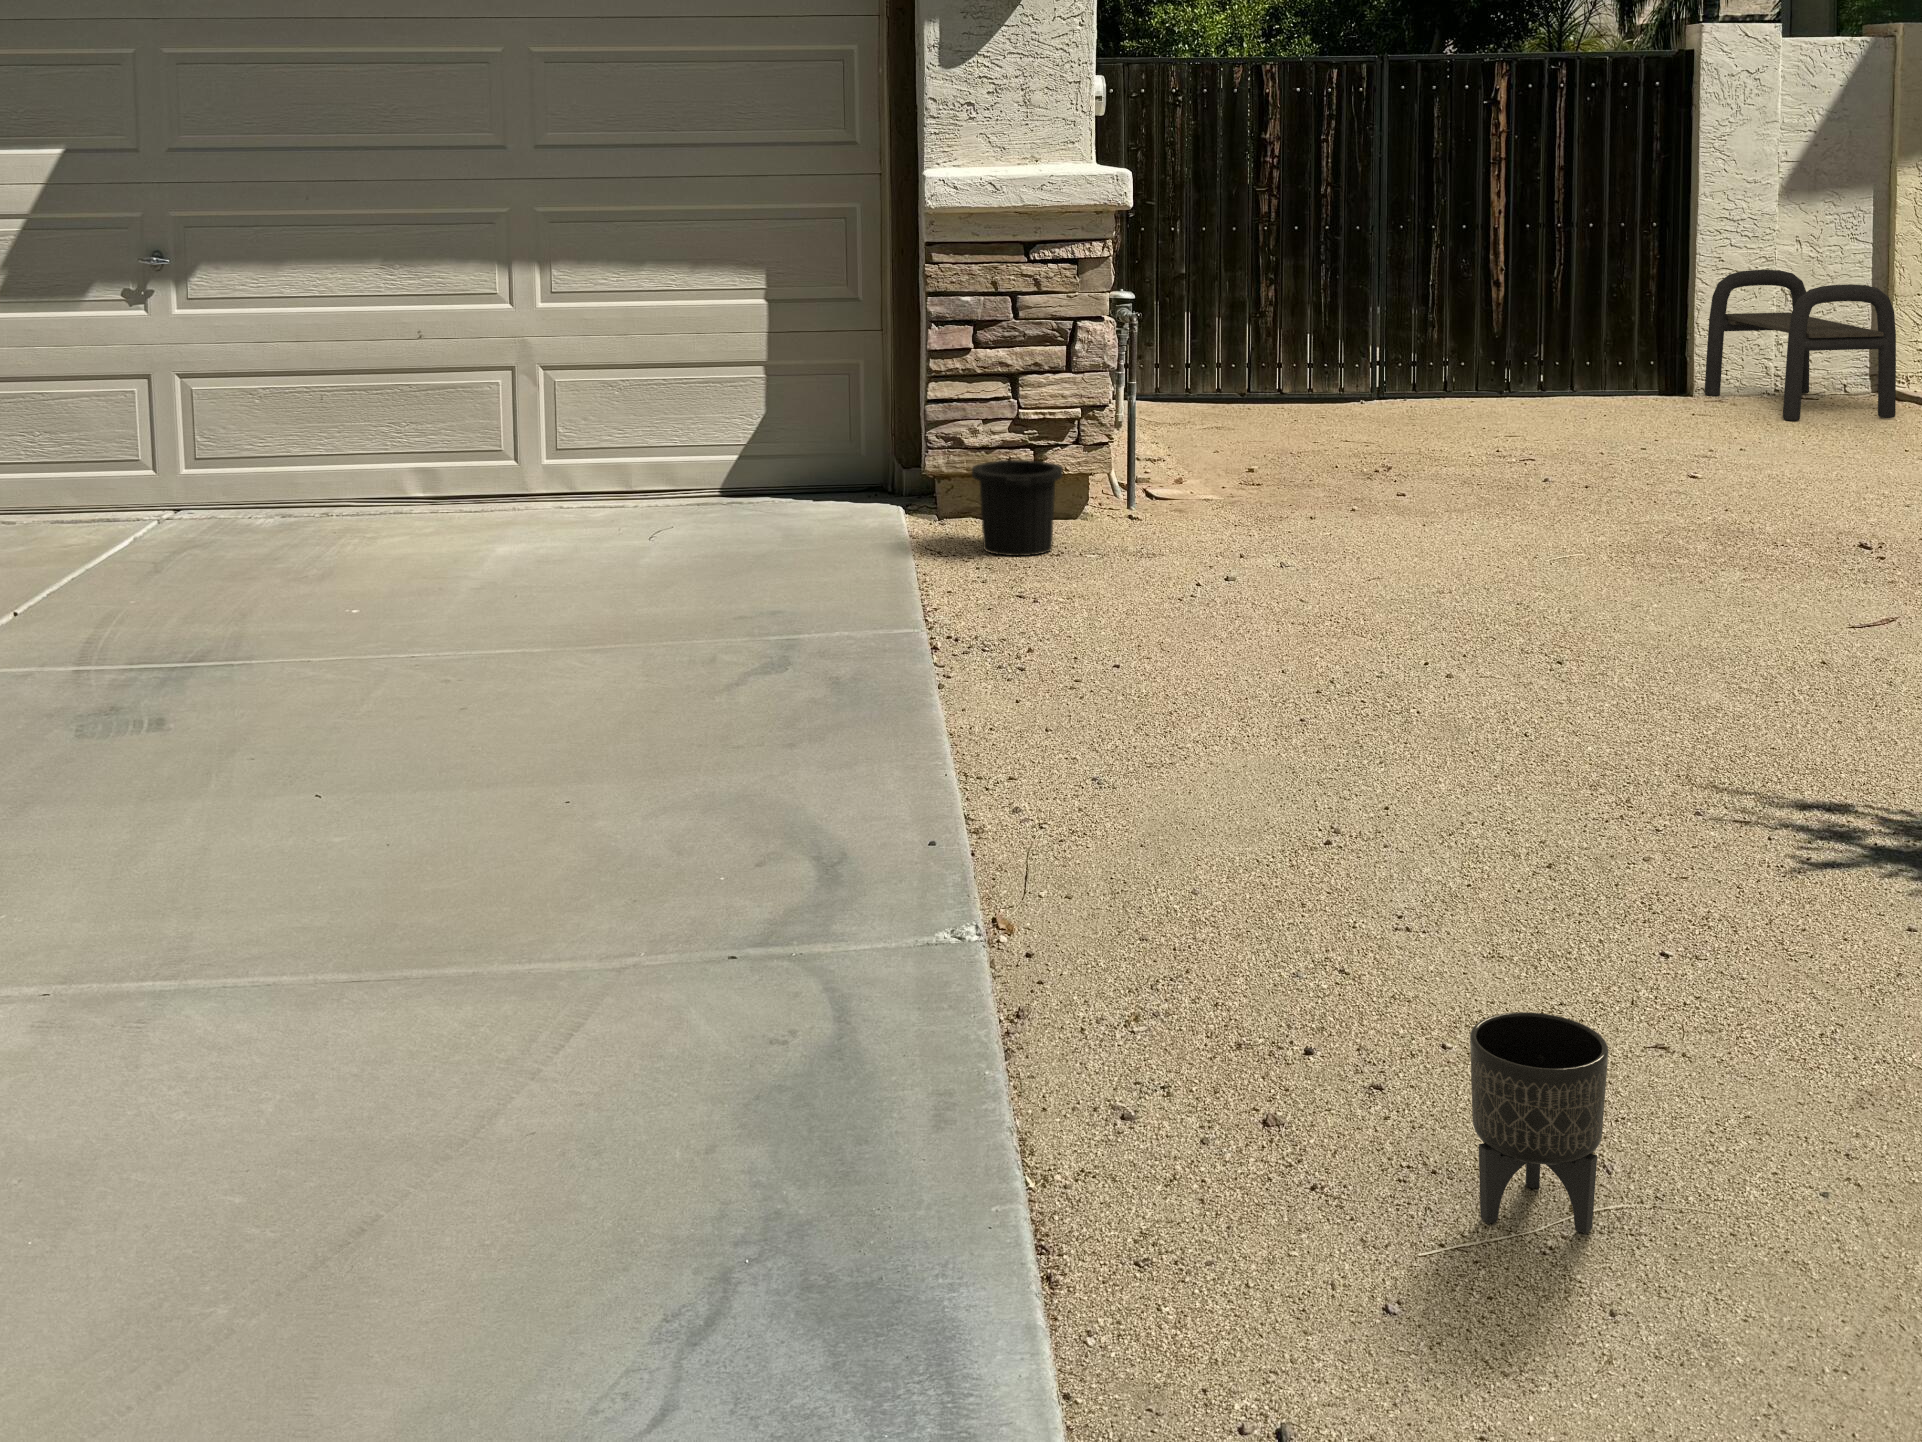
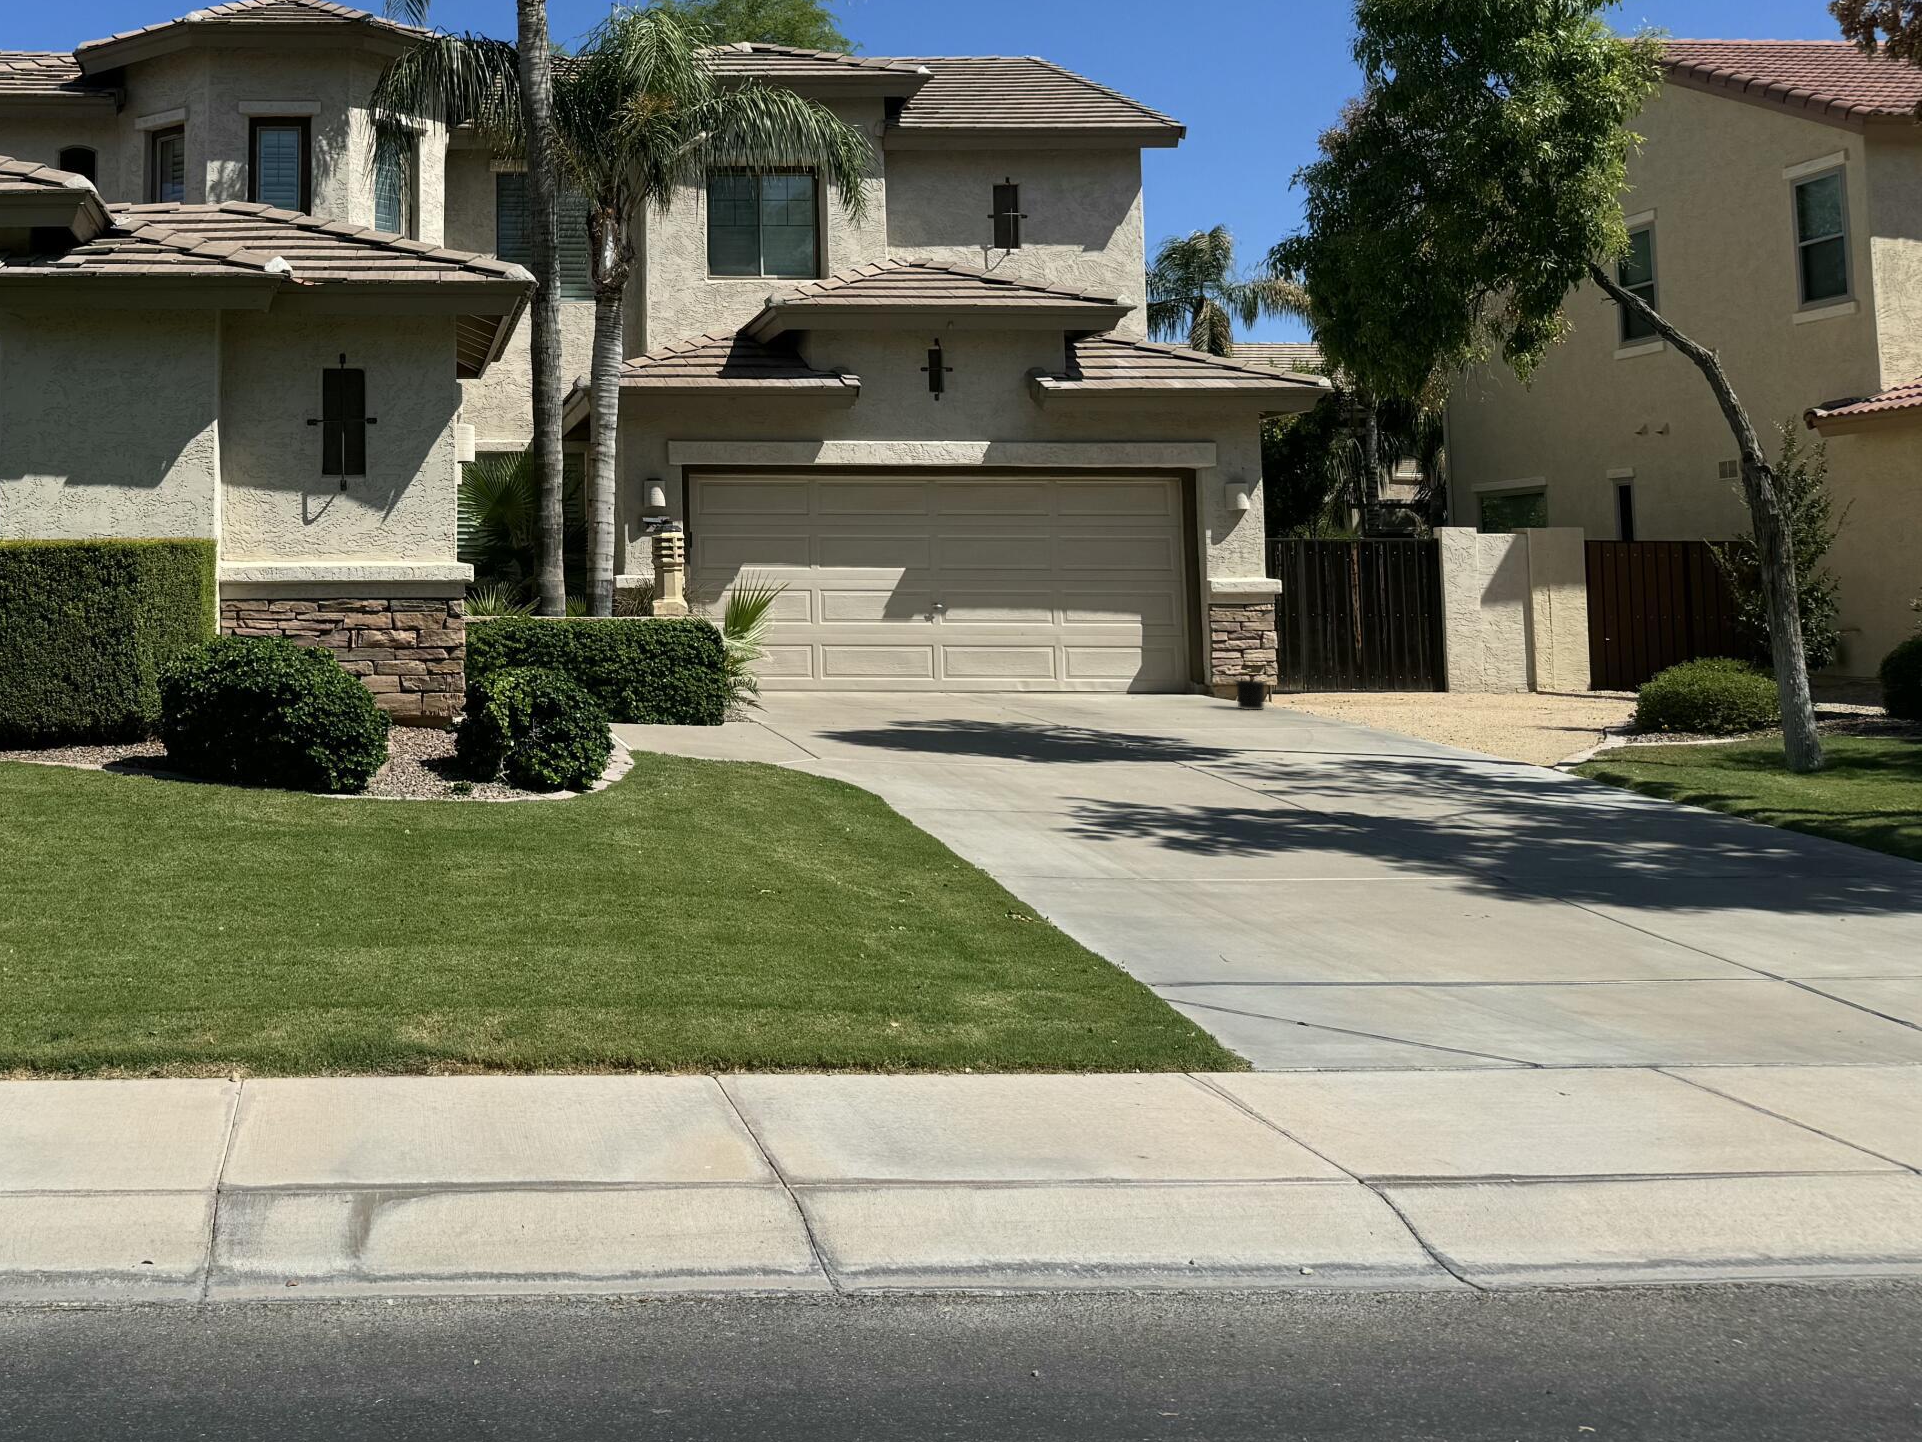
bench: present [1705,270,1896,421] -> none [1457,631,1545,691]
planter: present [1470,1012,1608,1234] -> none [1508,735,1535,770]

